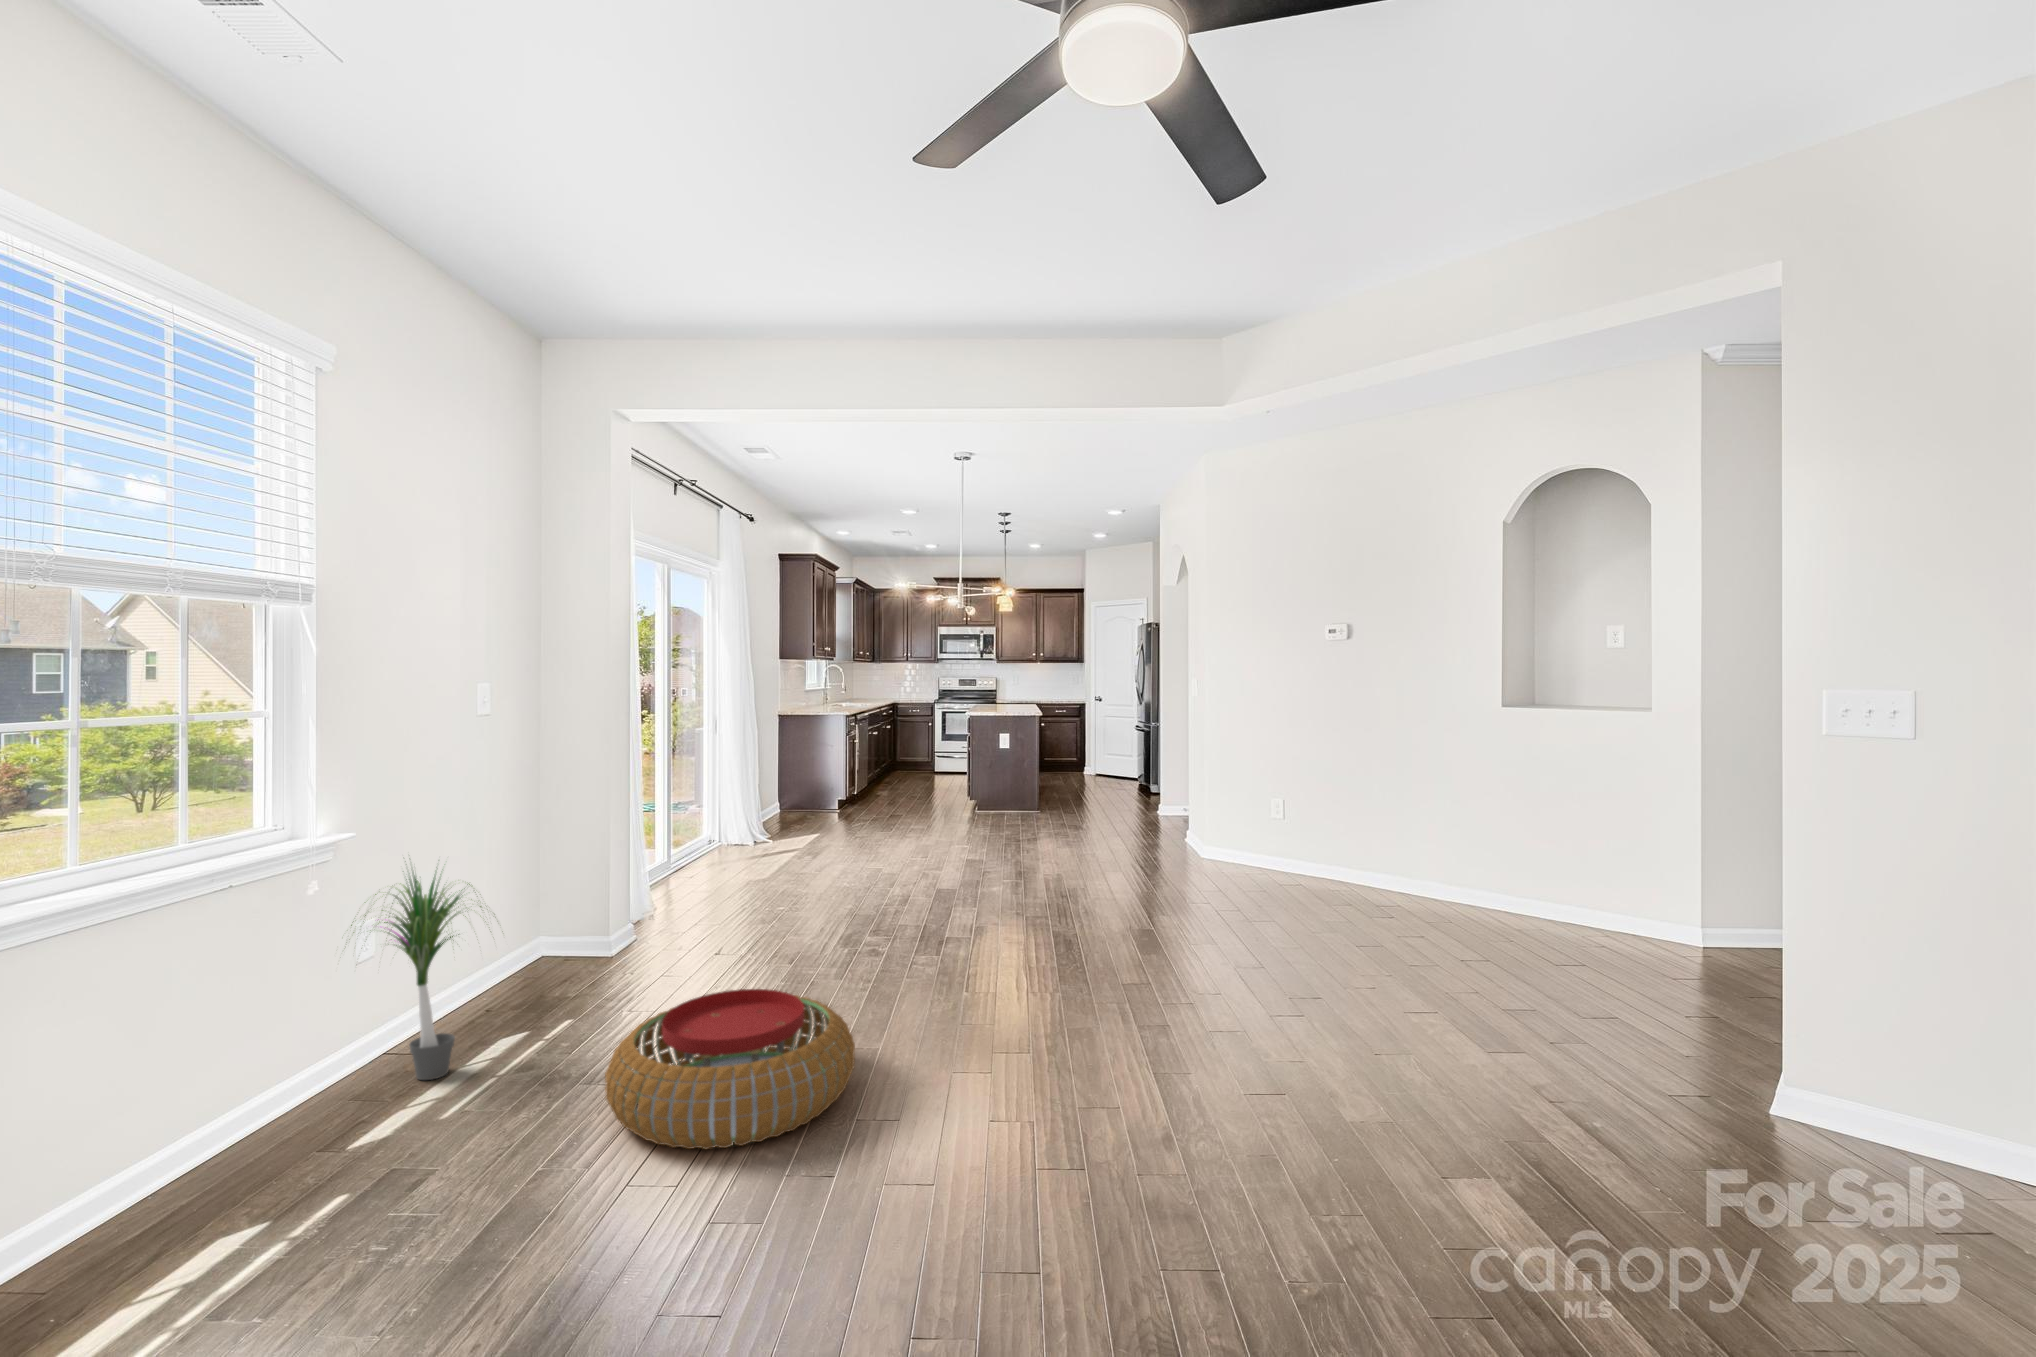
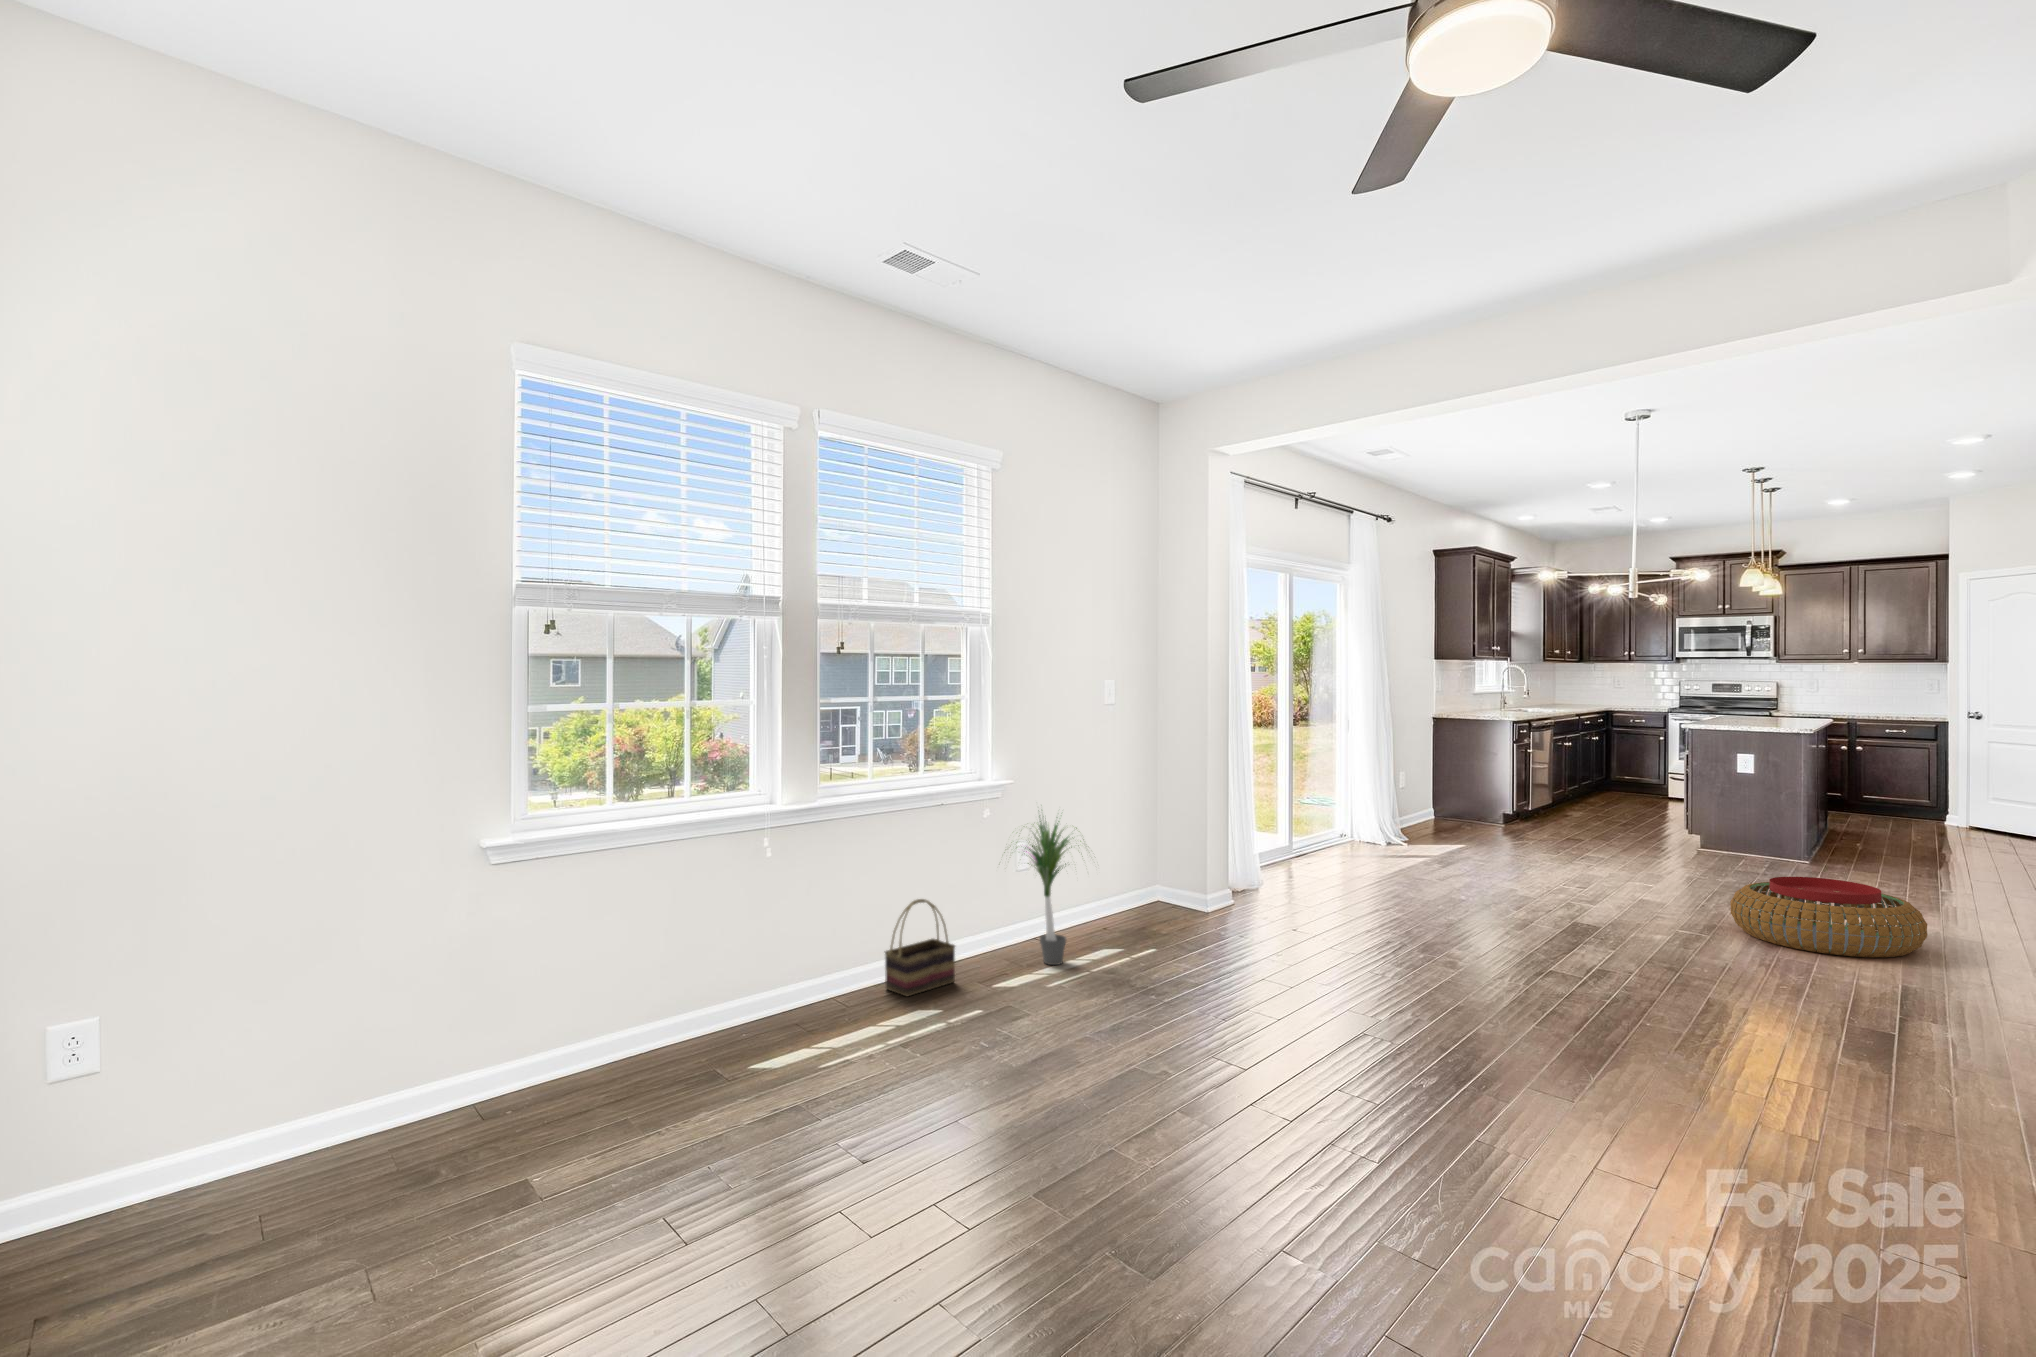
pouf: present [605,989,855,1149] -> present [1730,877,1927,957]
basket: none [121,1041,273,1215] -> present [885,899,955,996]

